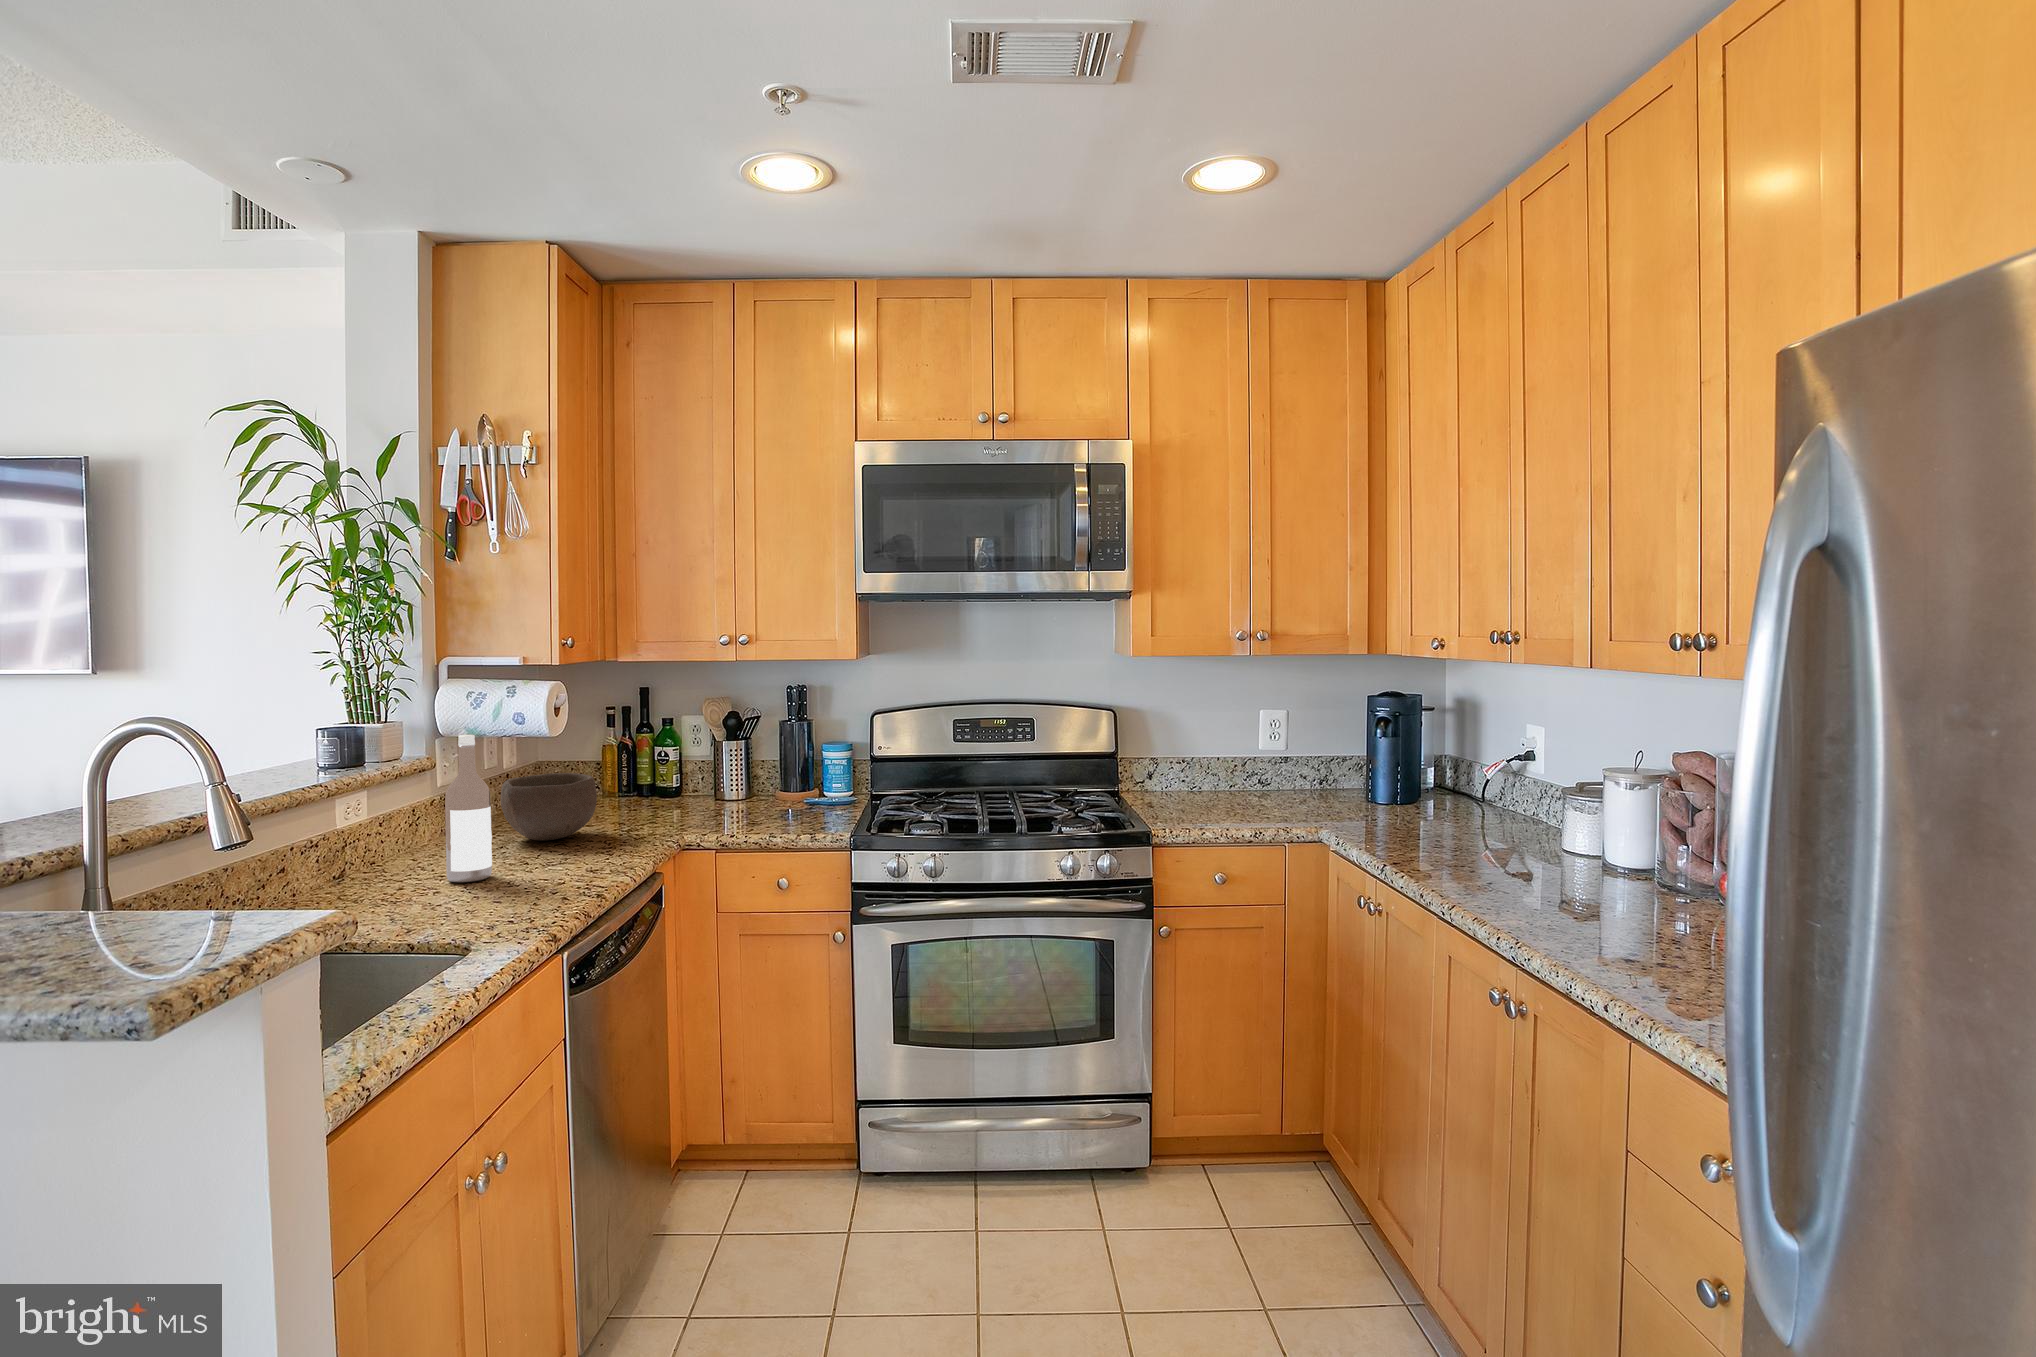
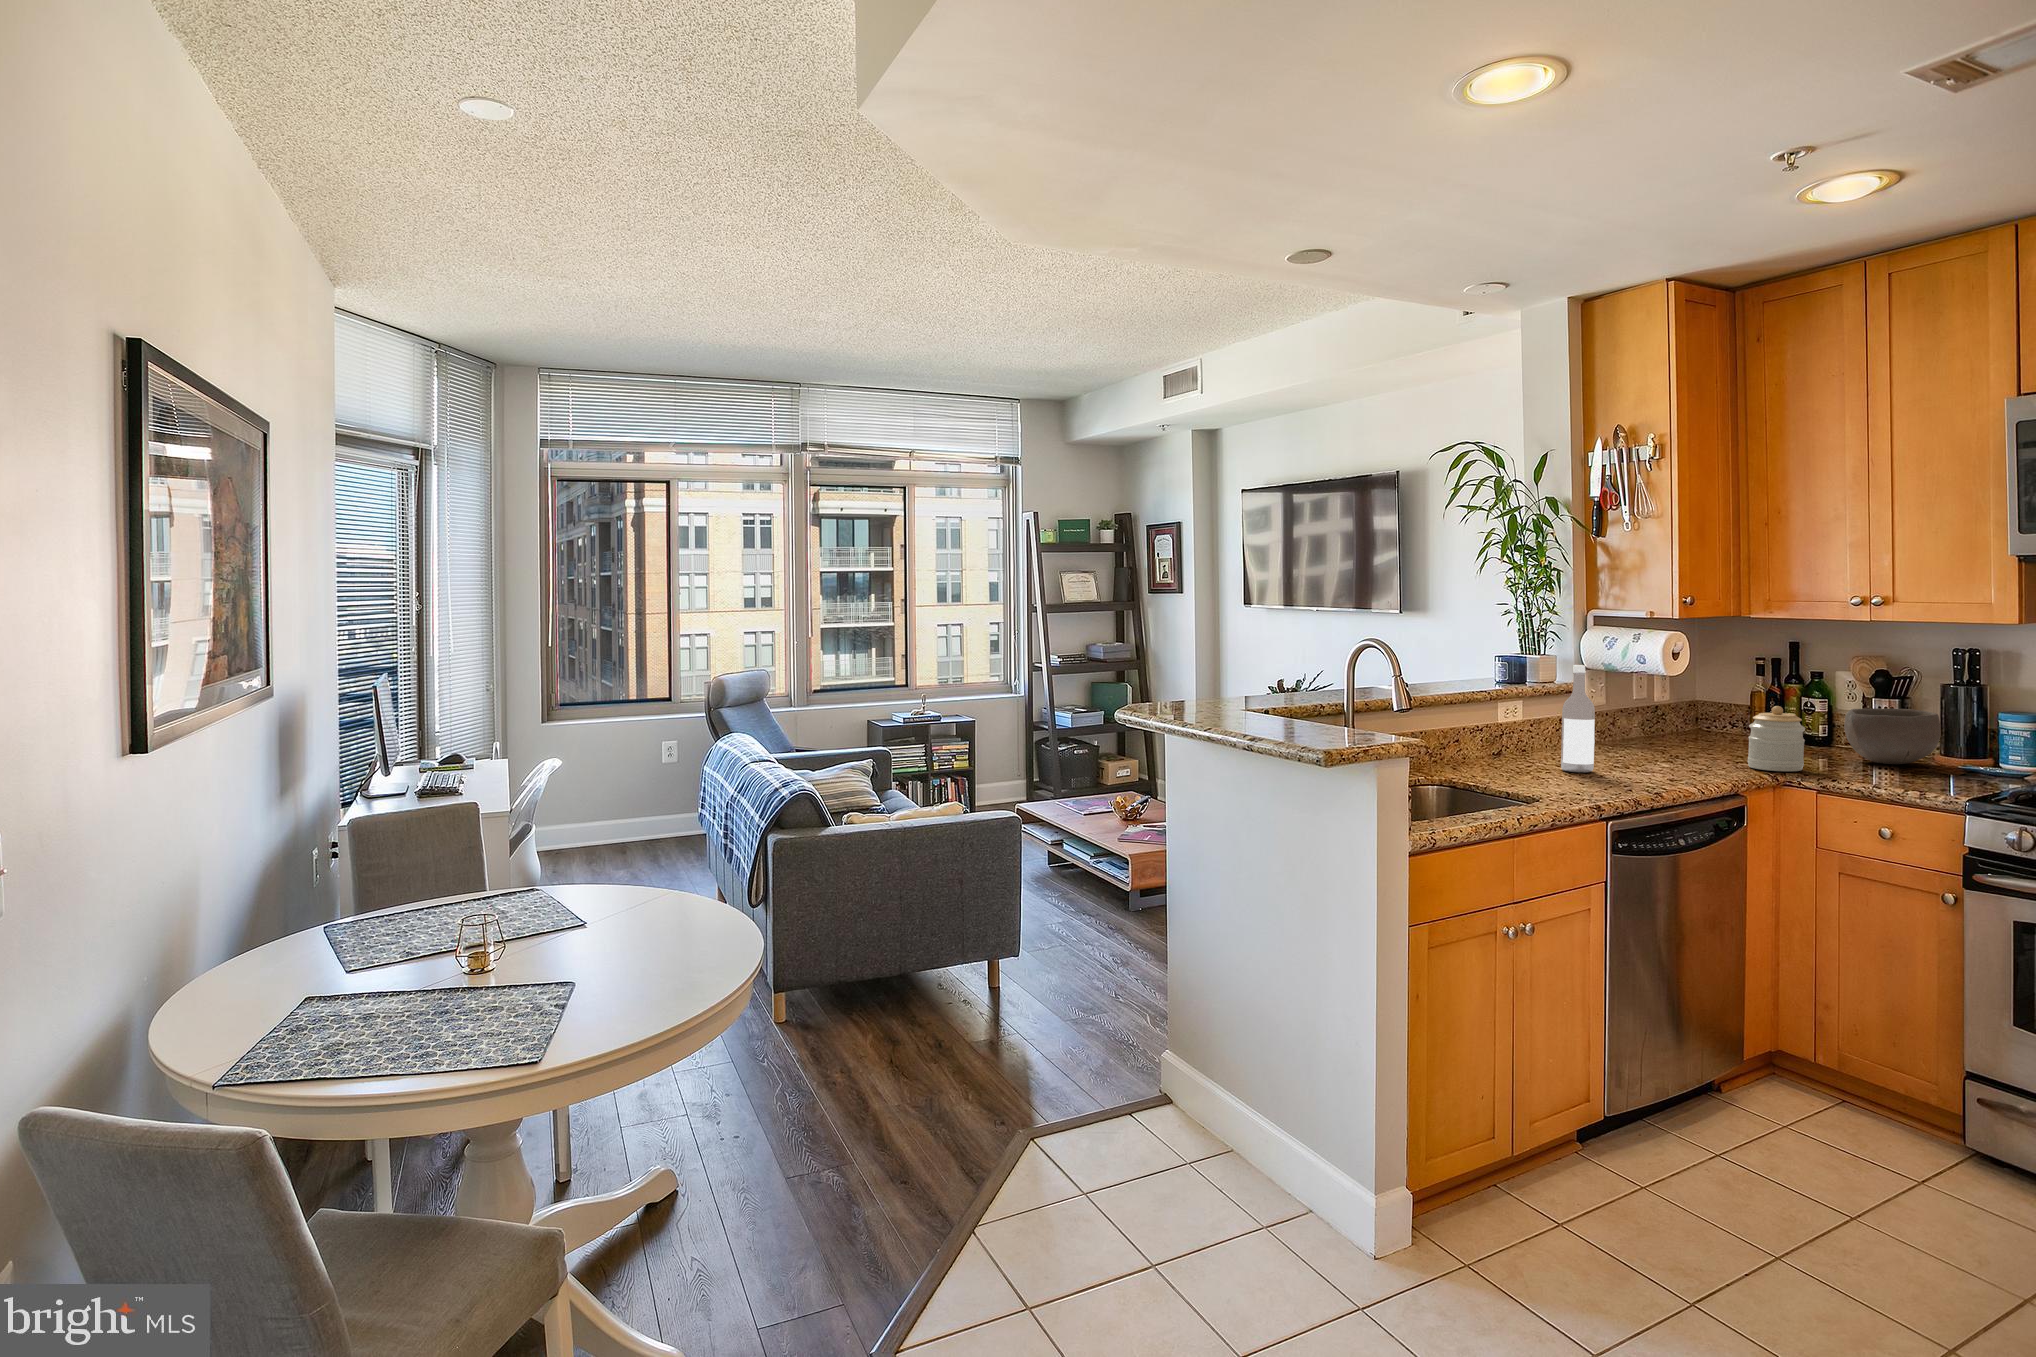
jar: none [644,763,698,835] -> present [1748,706,1805,771]
bowl: present [501,773,597,841] -> present [1844,708,1941,764]

